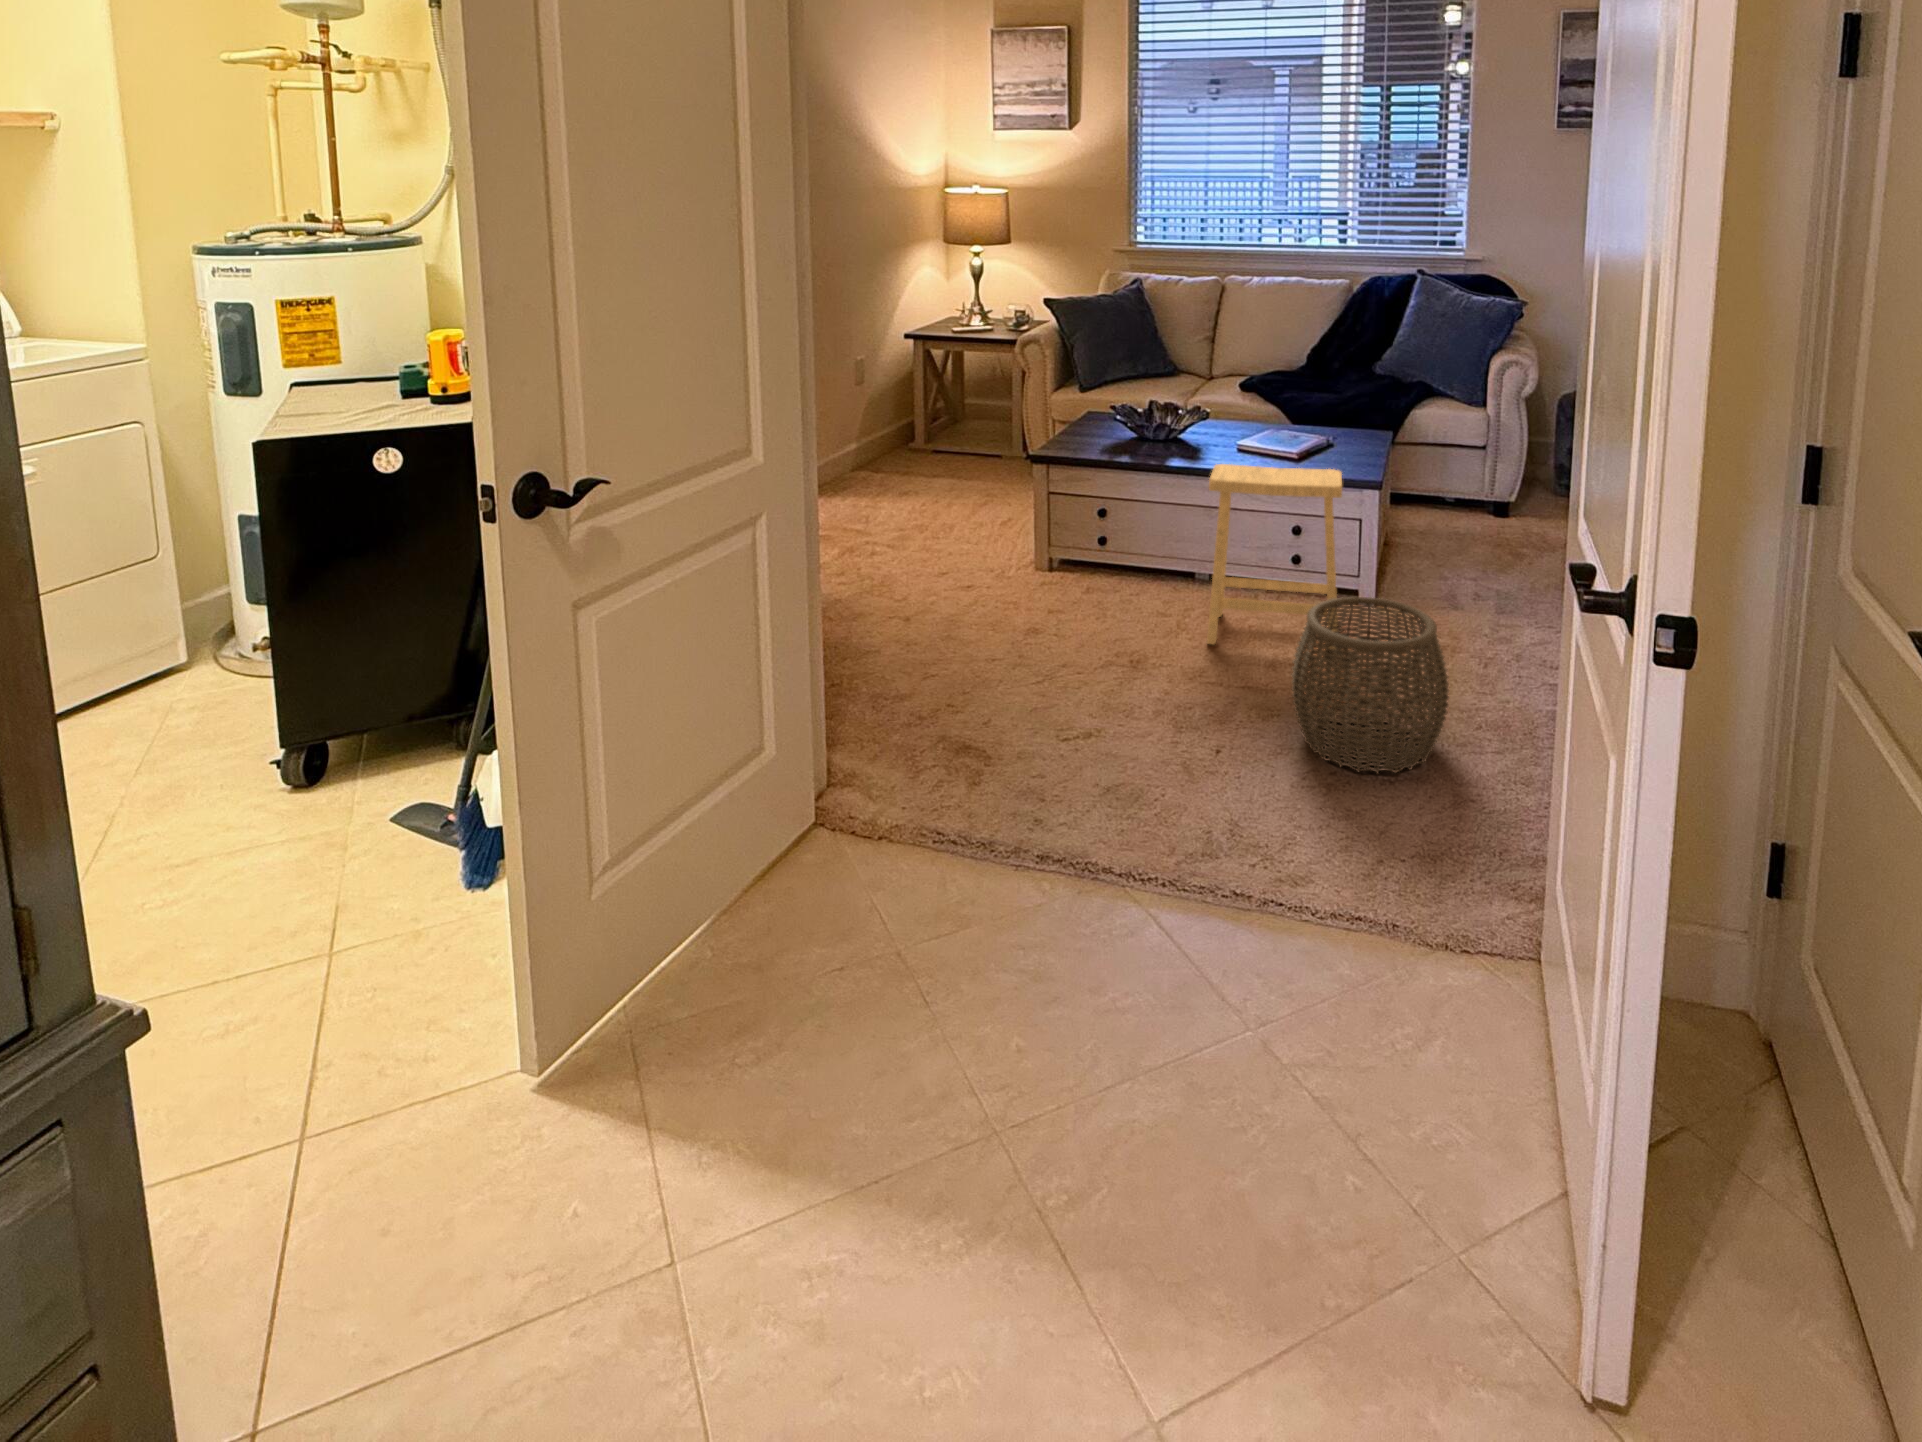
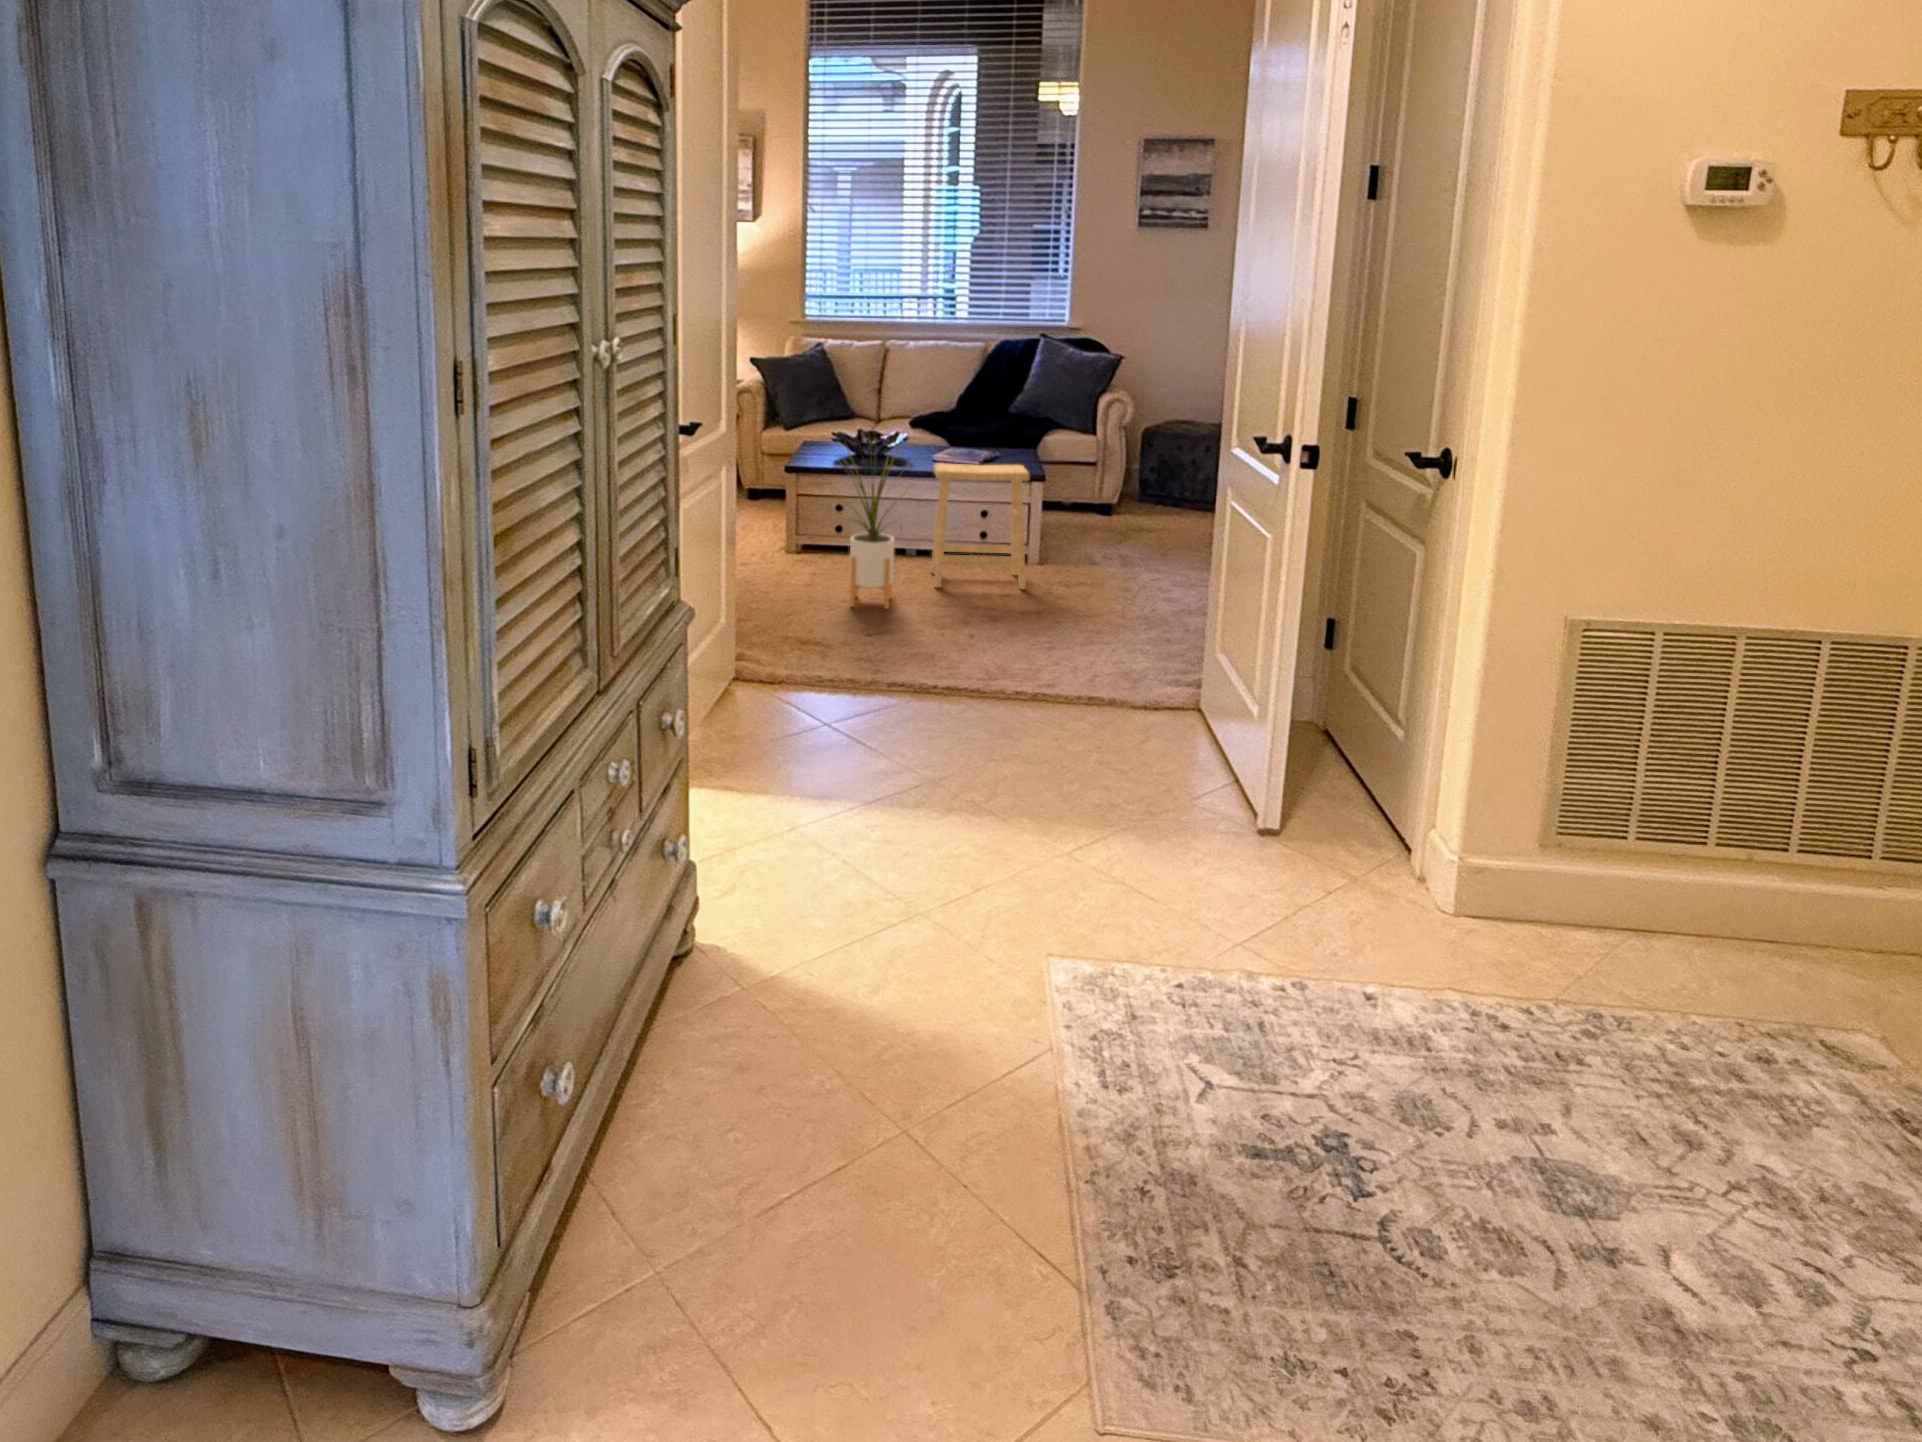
house plant: none [1038,420,1174,684] -> present [846,454,905,609]
woven basket: present [1291,597,1449,773] -> none [1014,537,1118,643]

